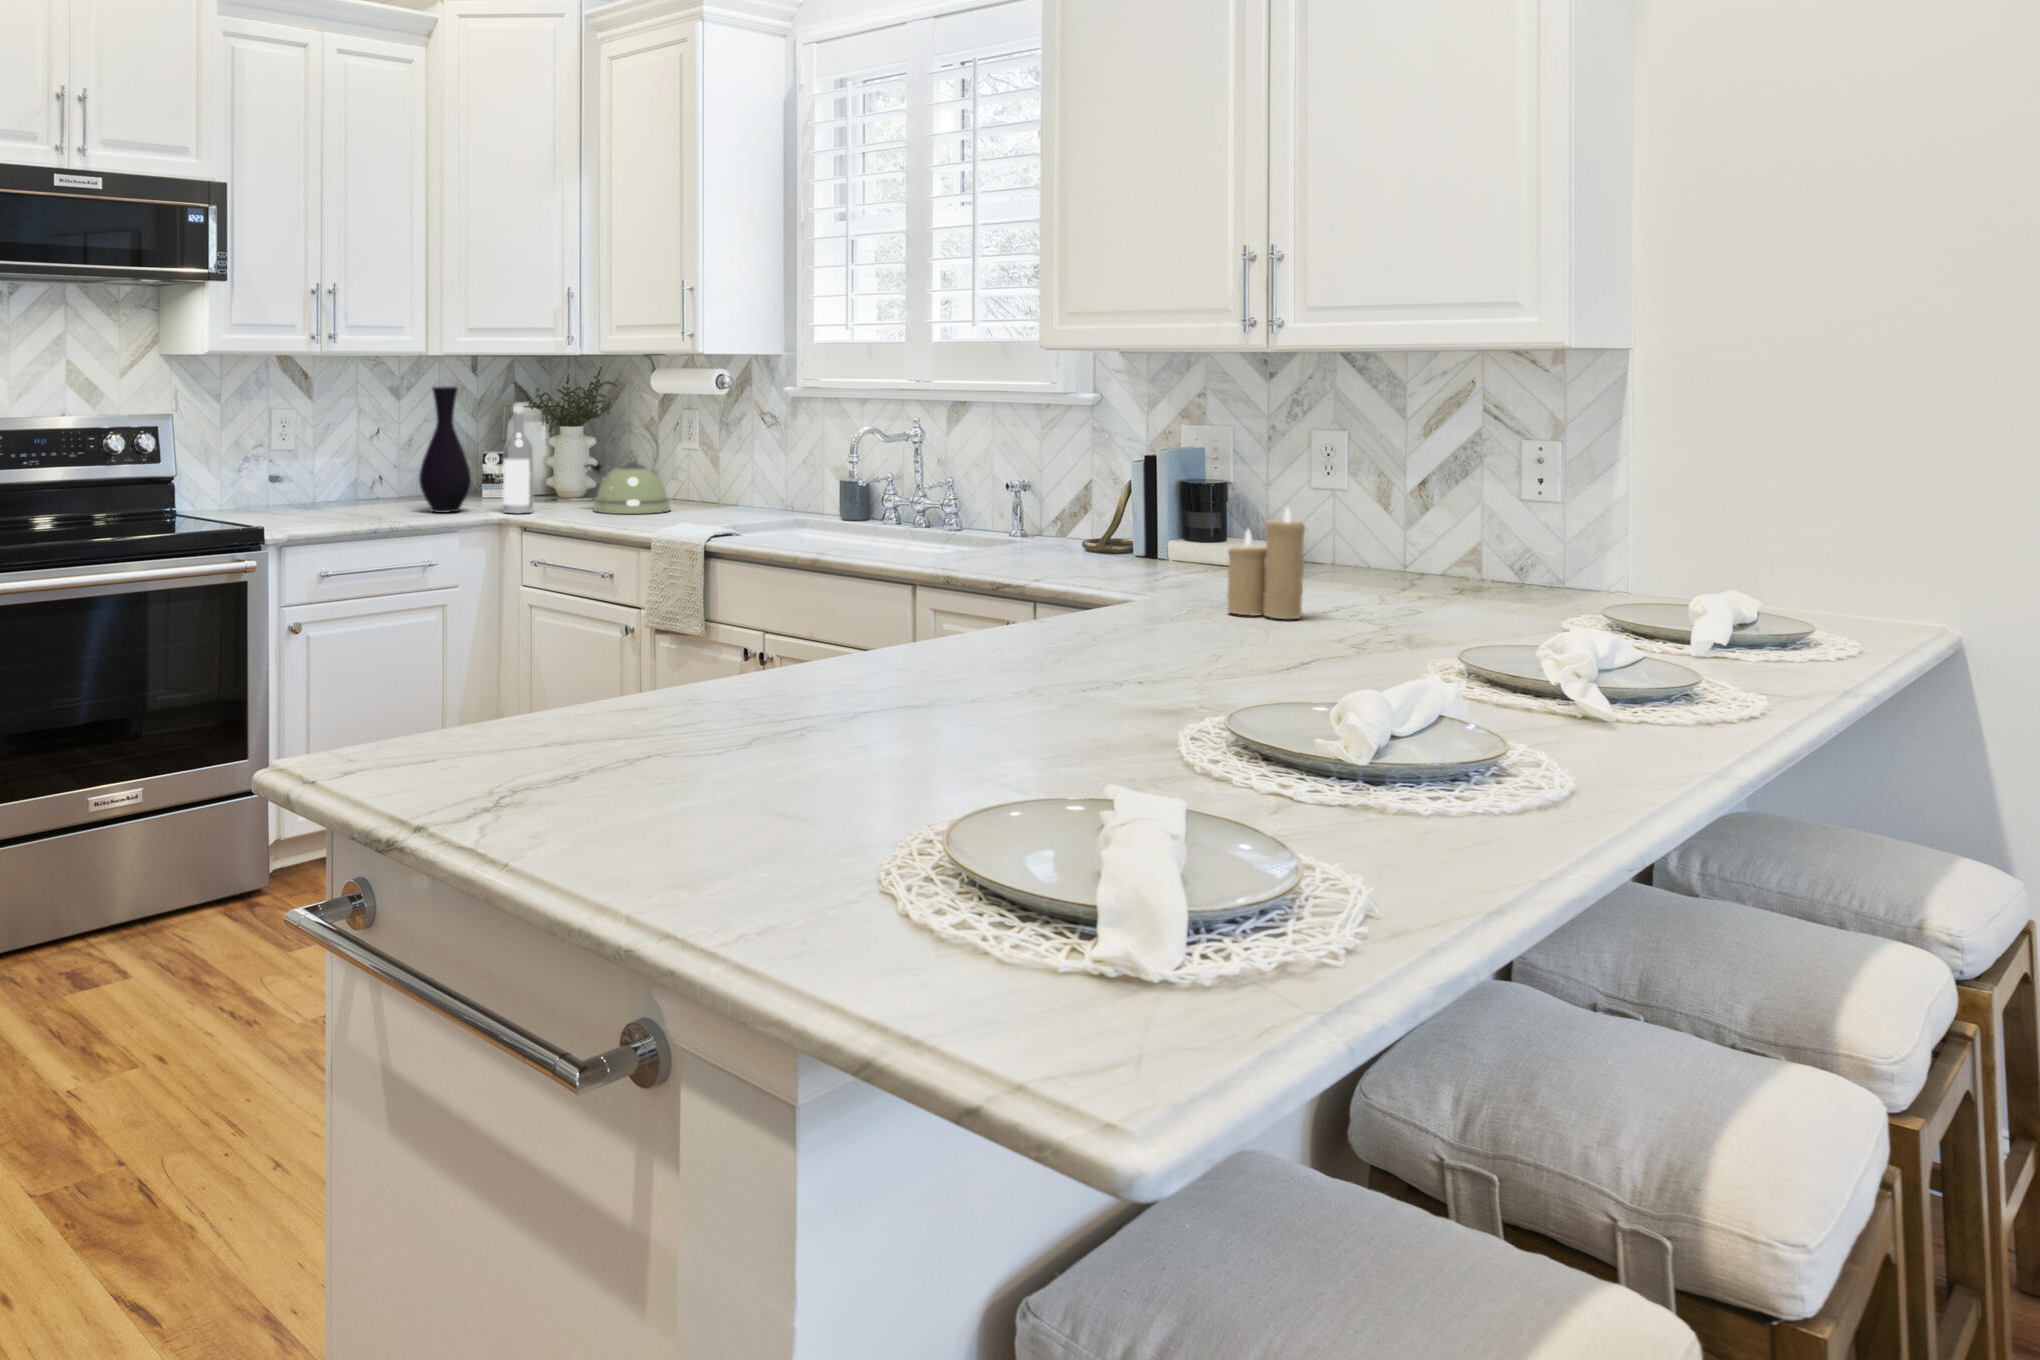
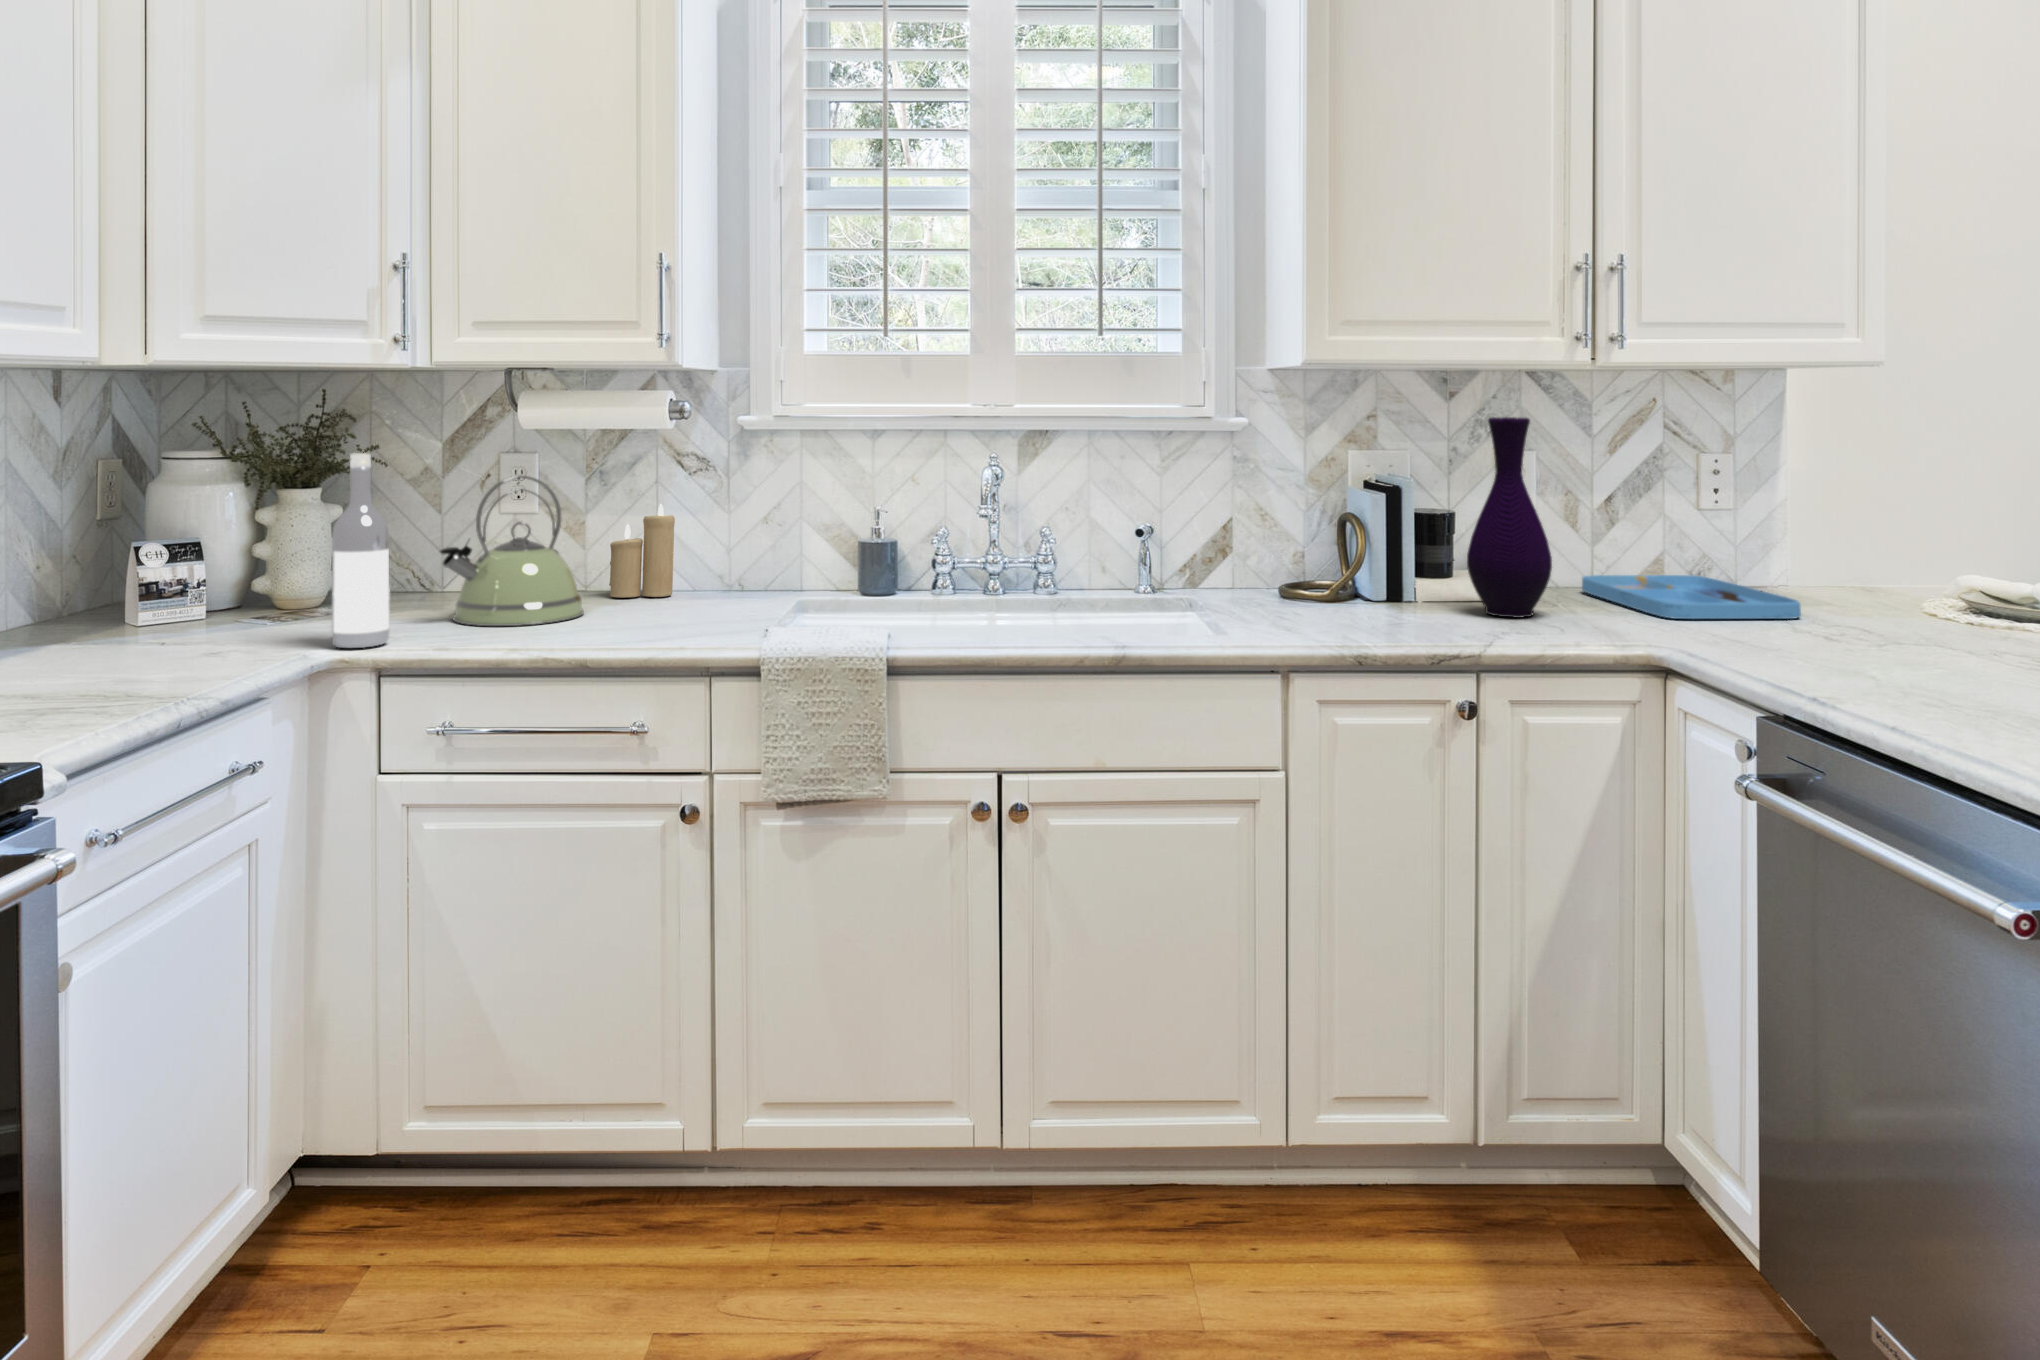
vase: present [419,387,471,513] -> present [1467,417,1552,618]
candle: present [1227,508,1305,619] -> present [609,504,675,598]
tray: none [1292,557,1496,602] -> present [1582,575,1801,619]

